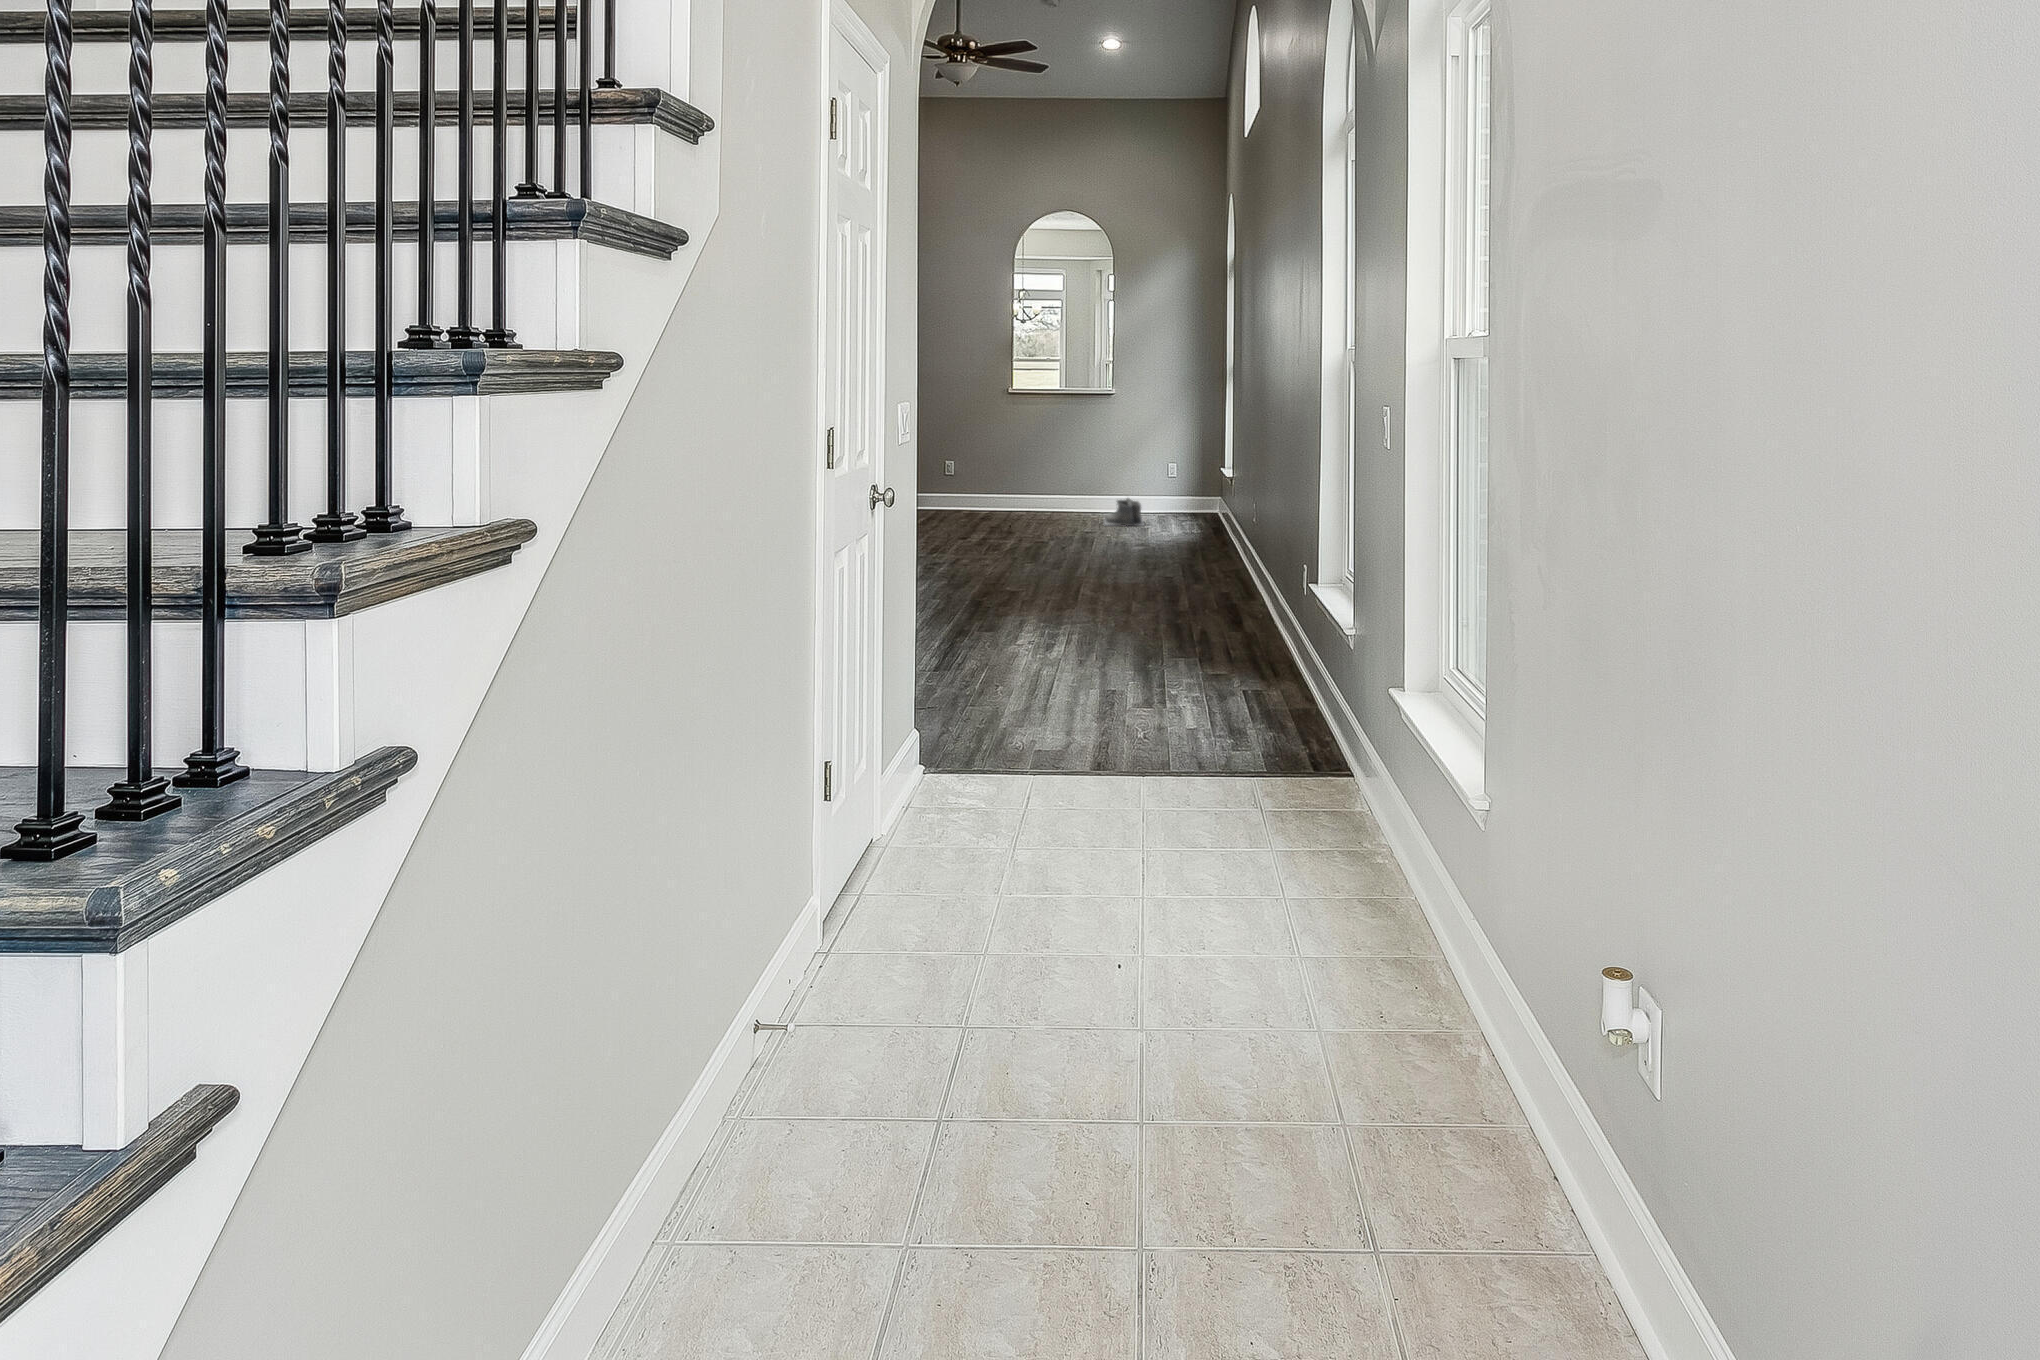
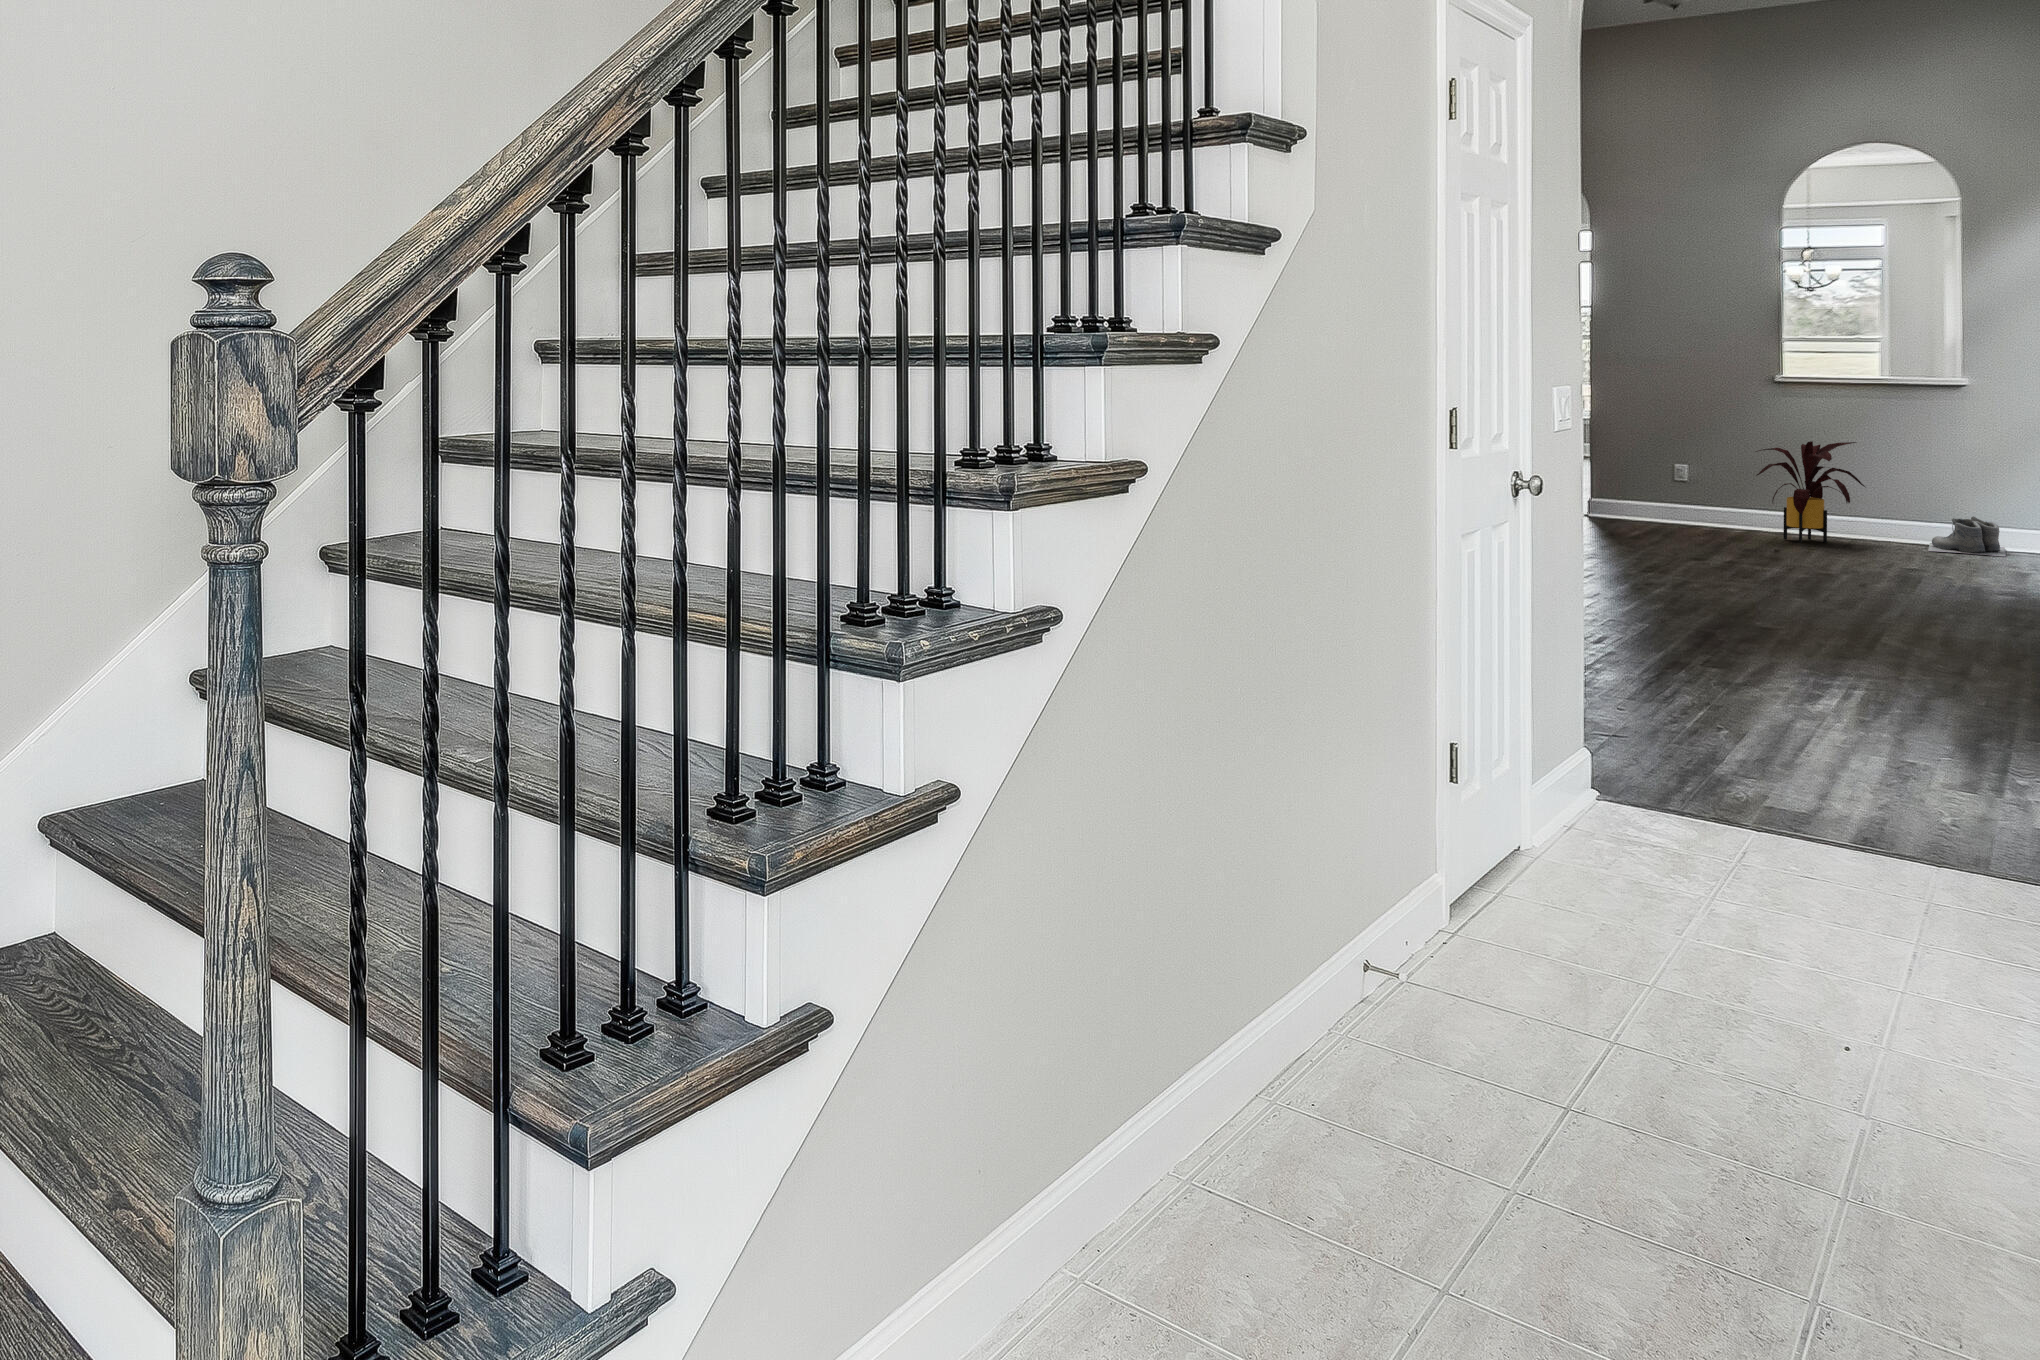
house plant: none [1003,445,1069,525] -> present [1756,441,1865,543]

